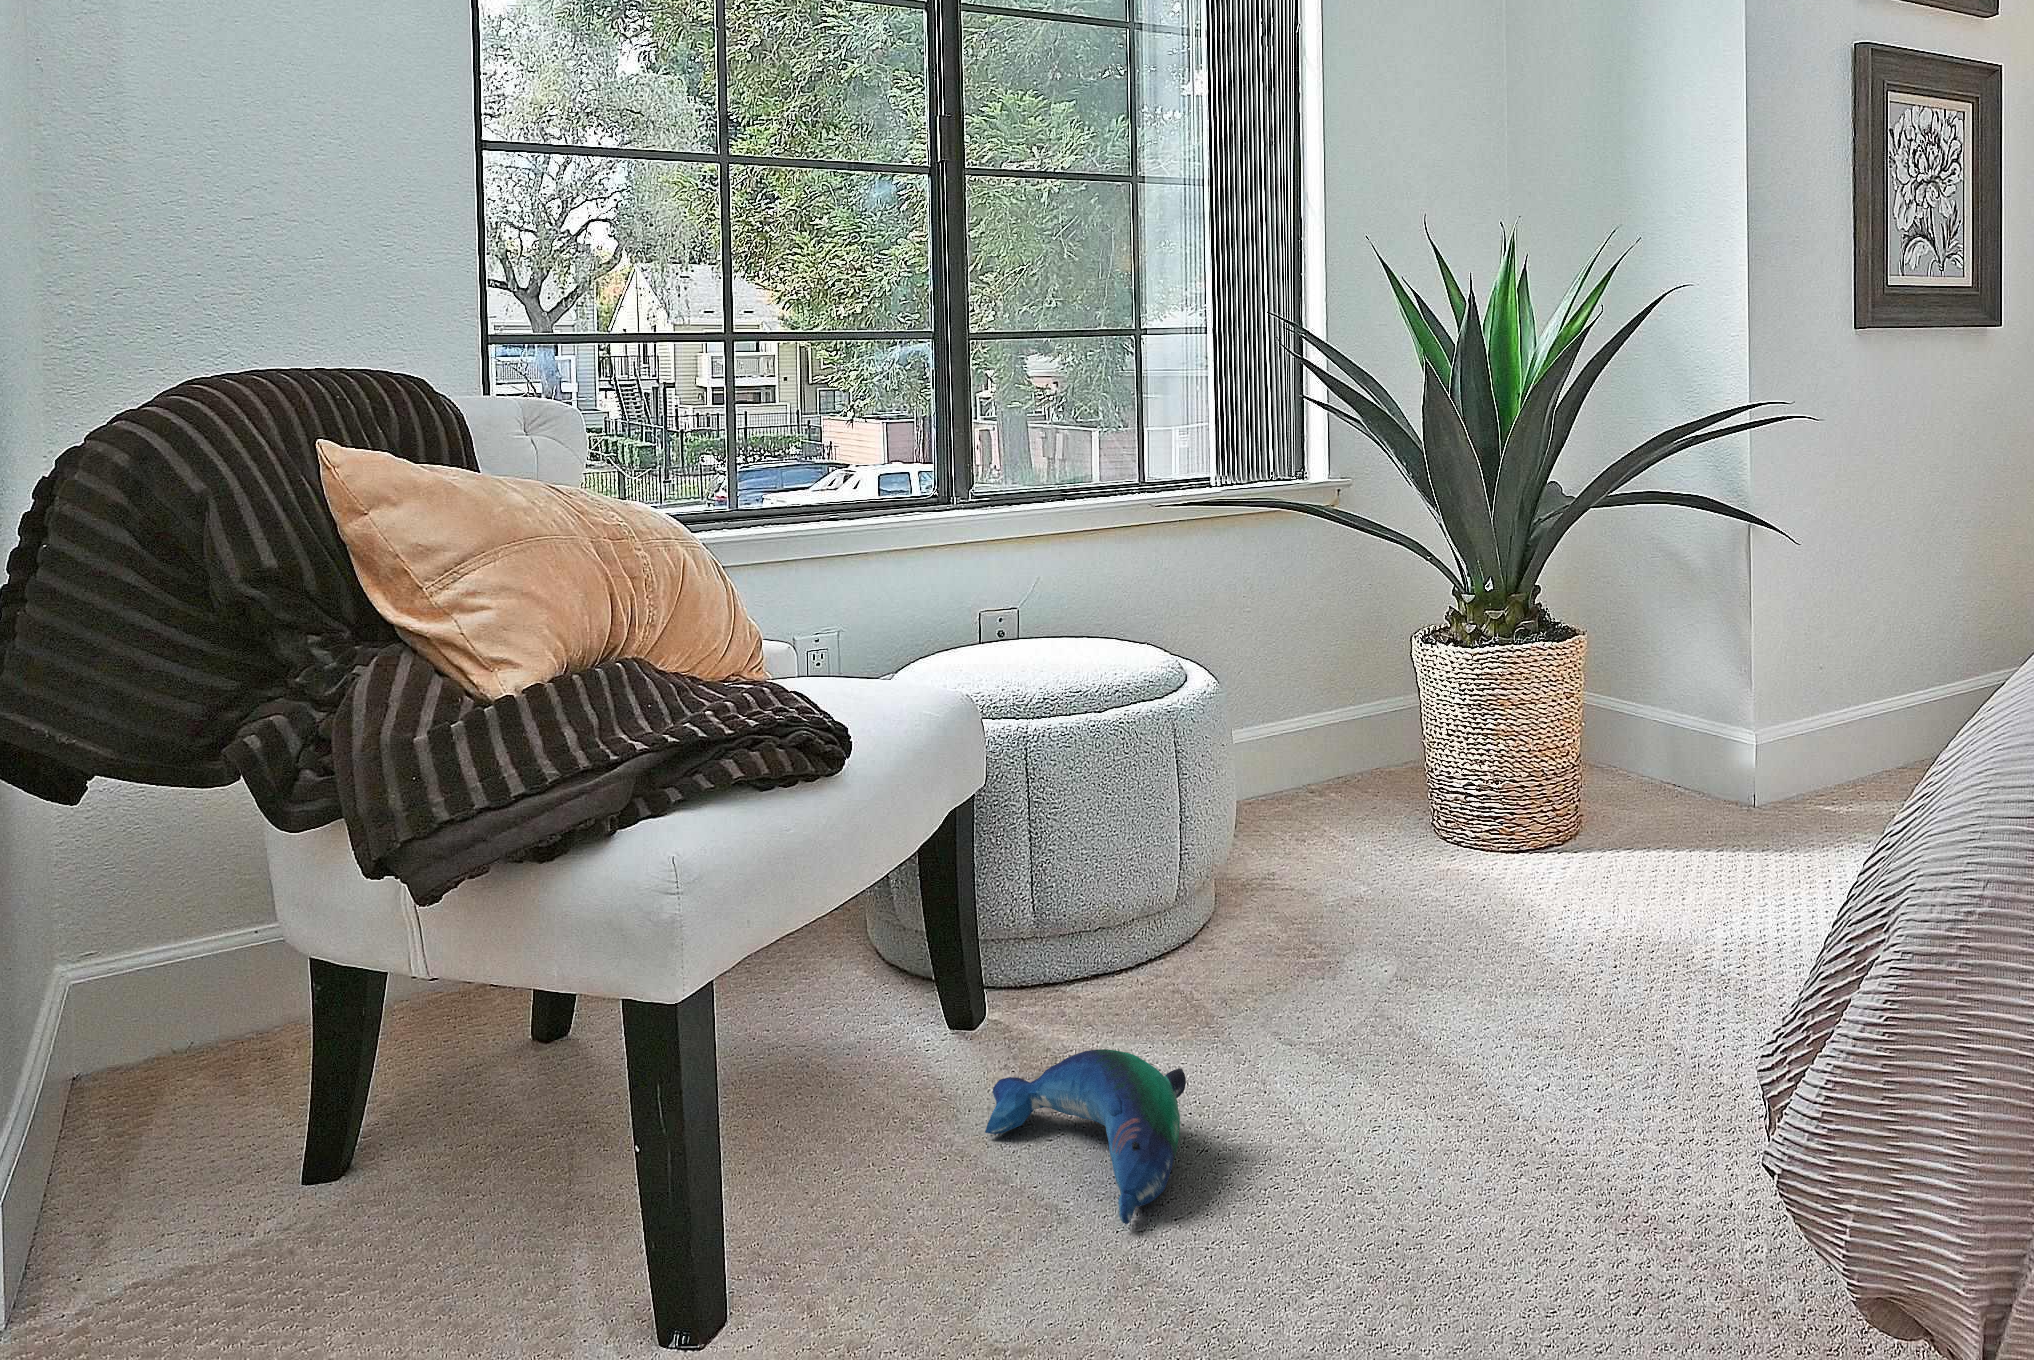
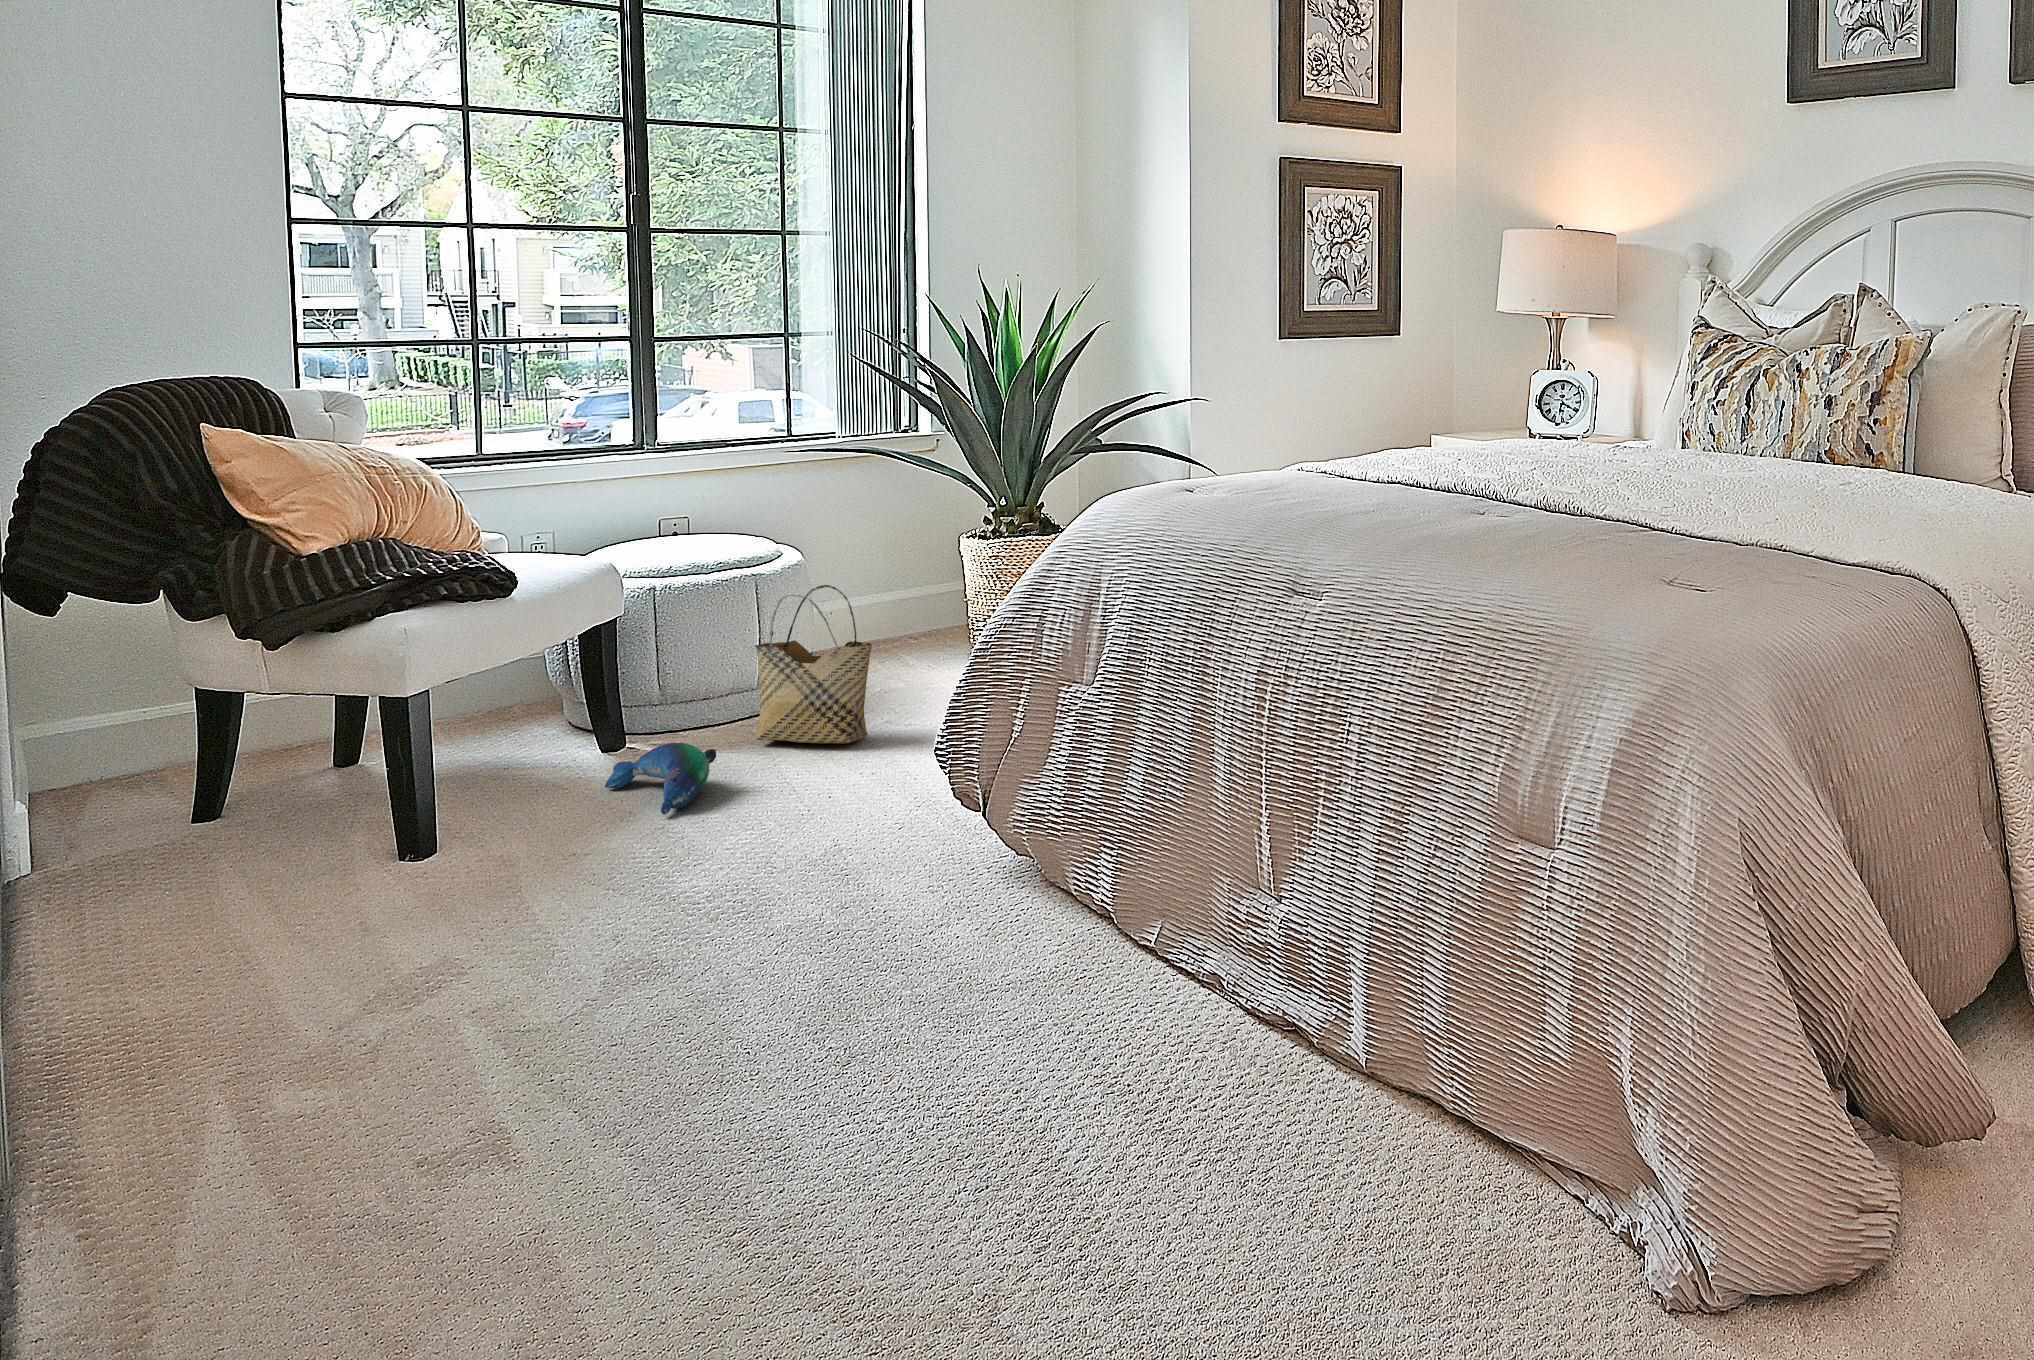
woven basket: none [1192,738,1394,1035] -> present [755,585,872,744]

